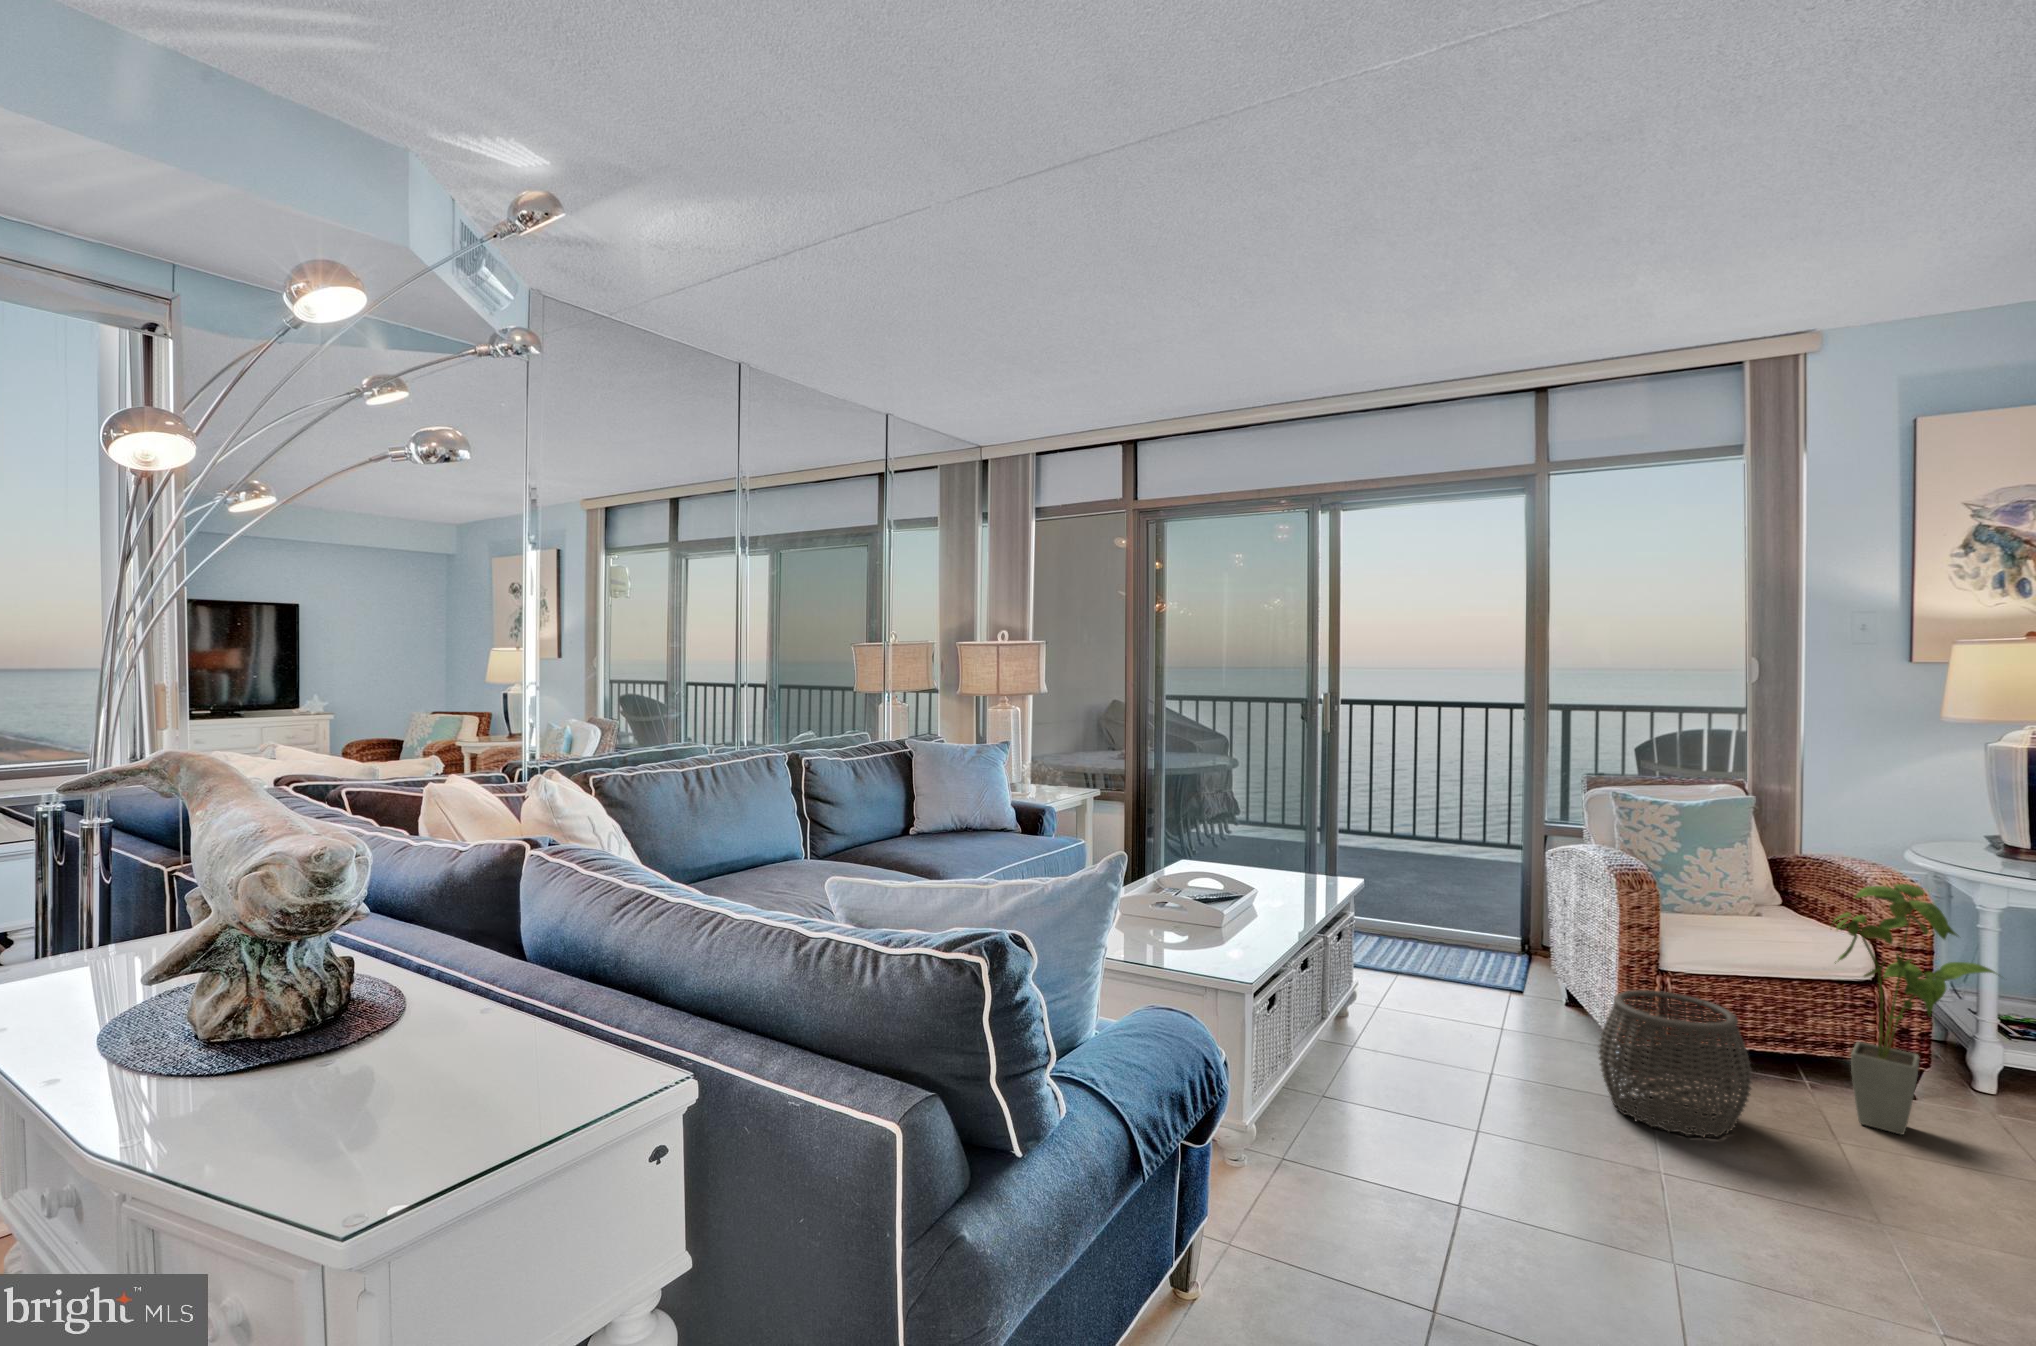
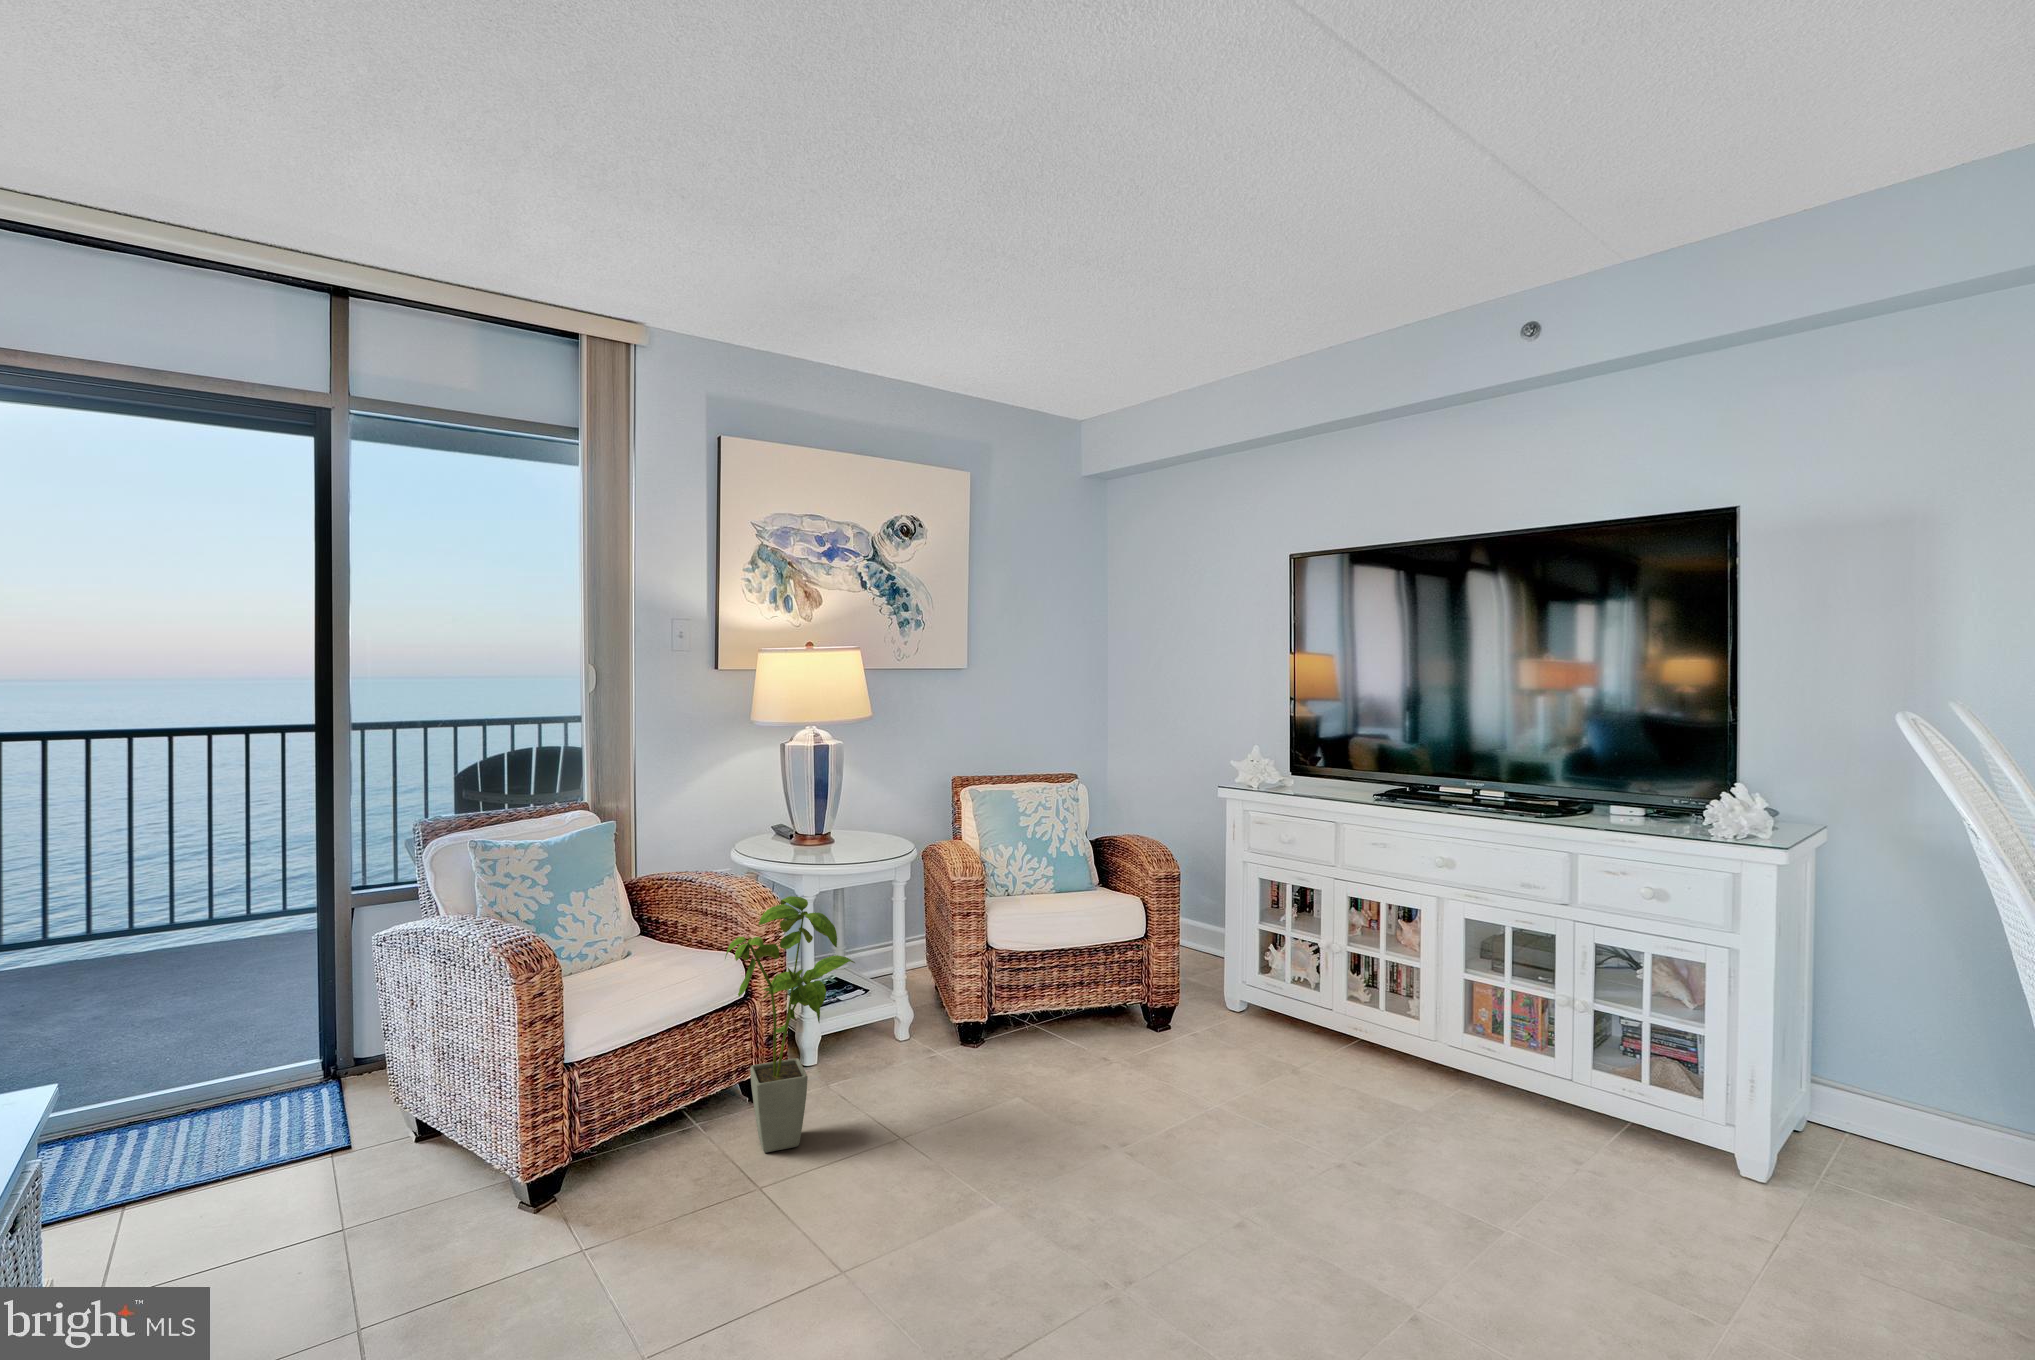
woven basket: present [1598,990,1752,1137] -> none [523,1093,700,1299]

